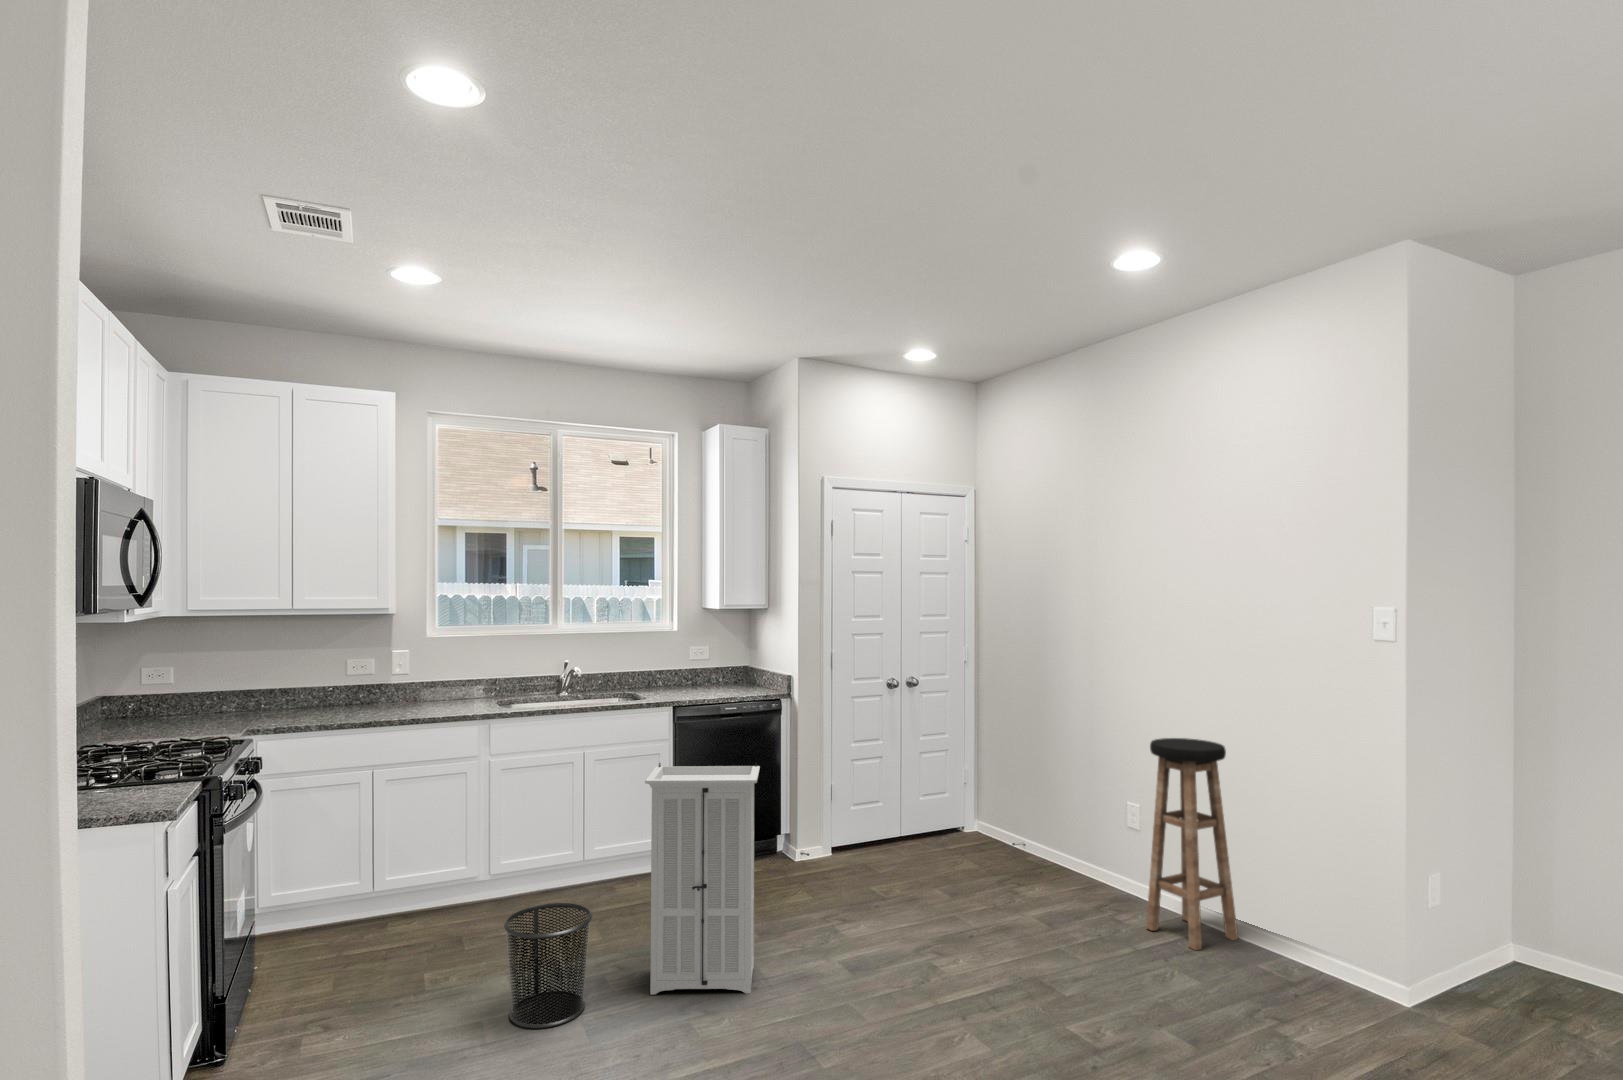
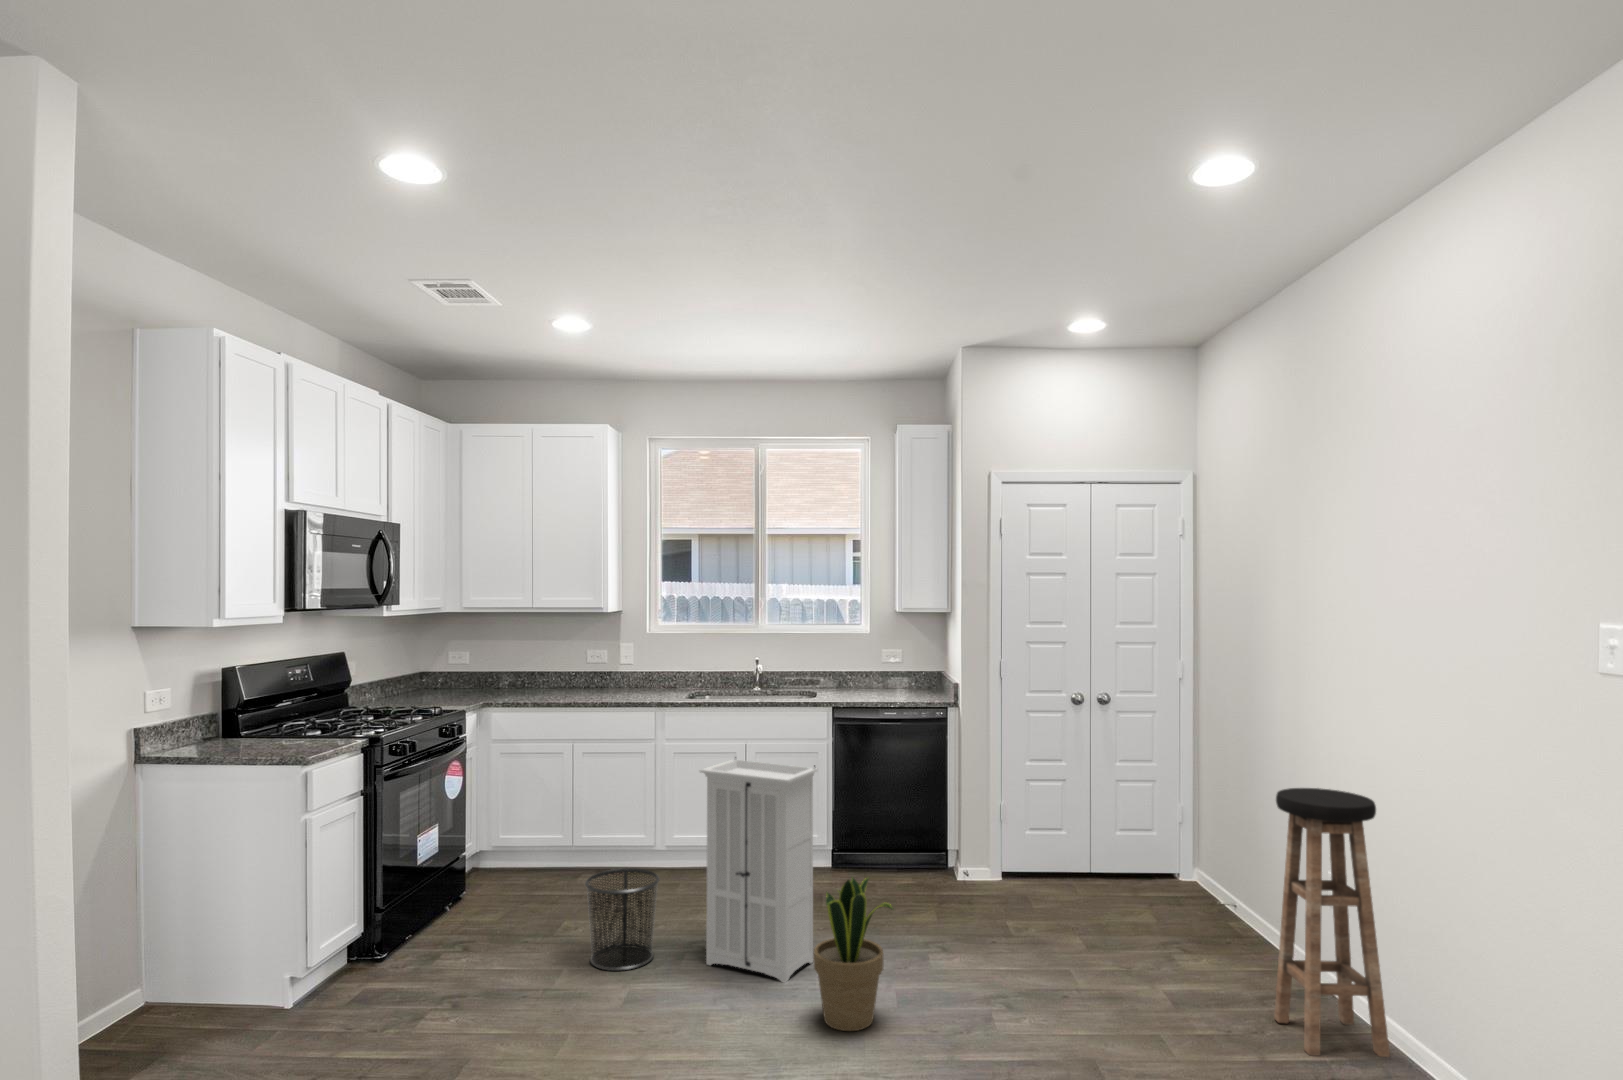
potted plant: none [815,866,893,1026] -> present [814,877,893,1031]

